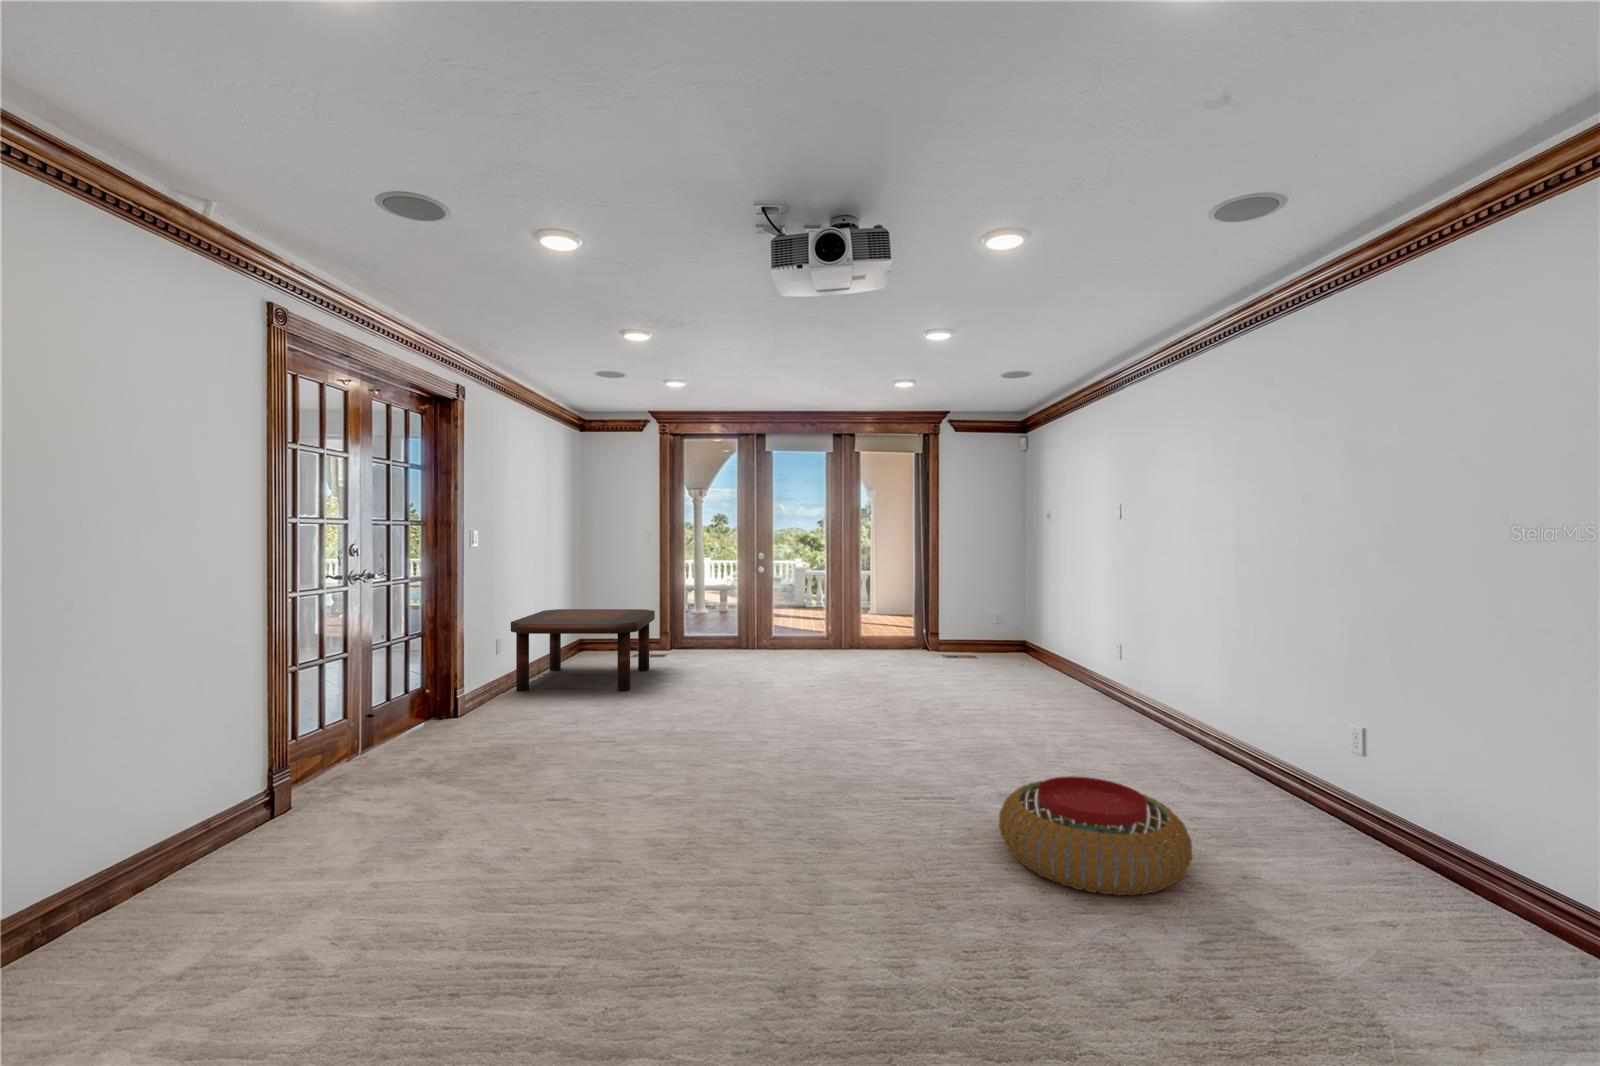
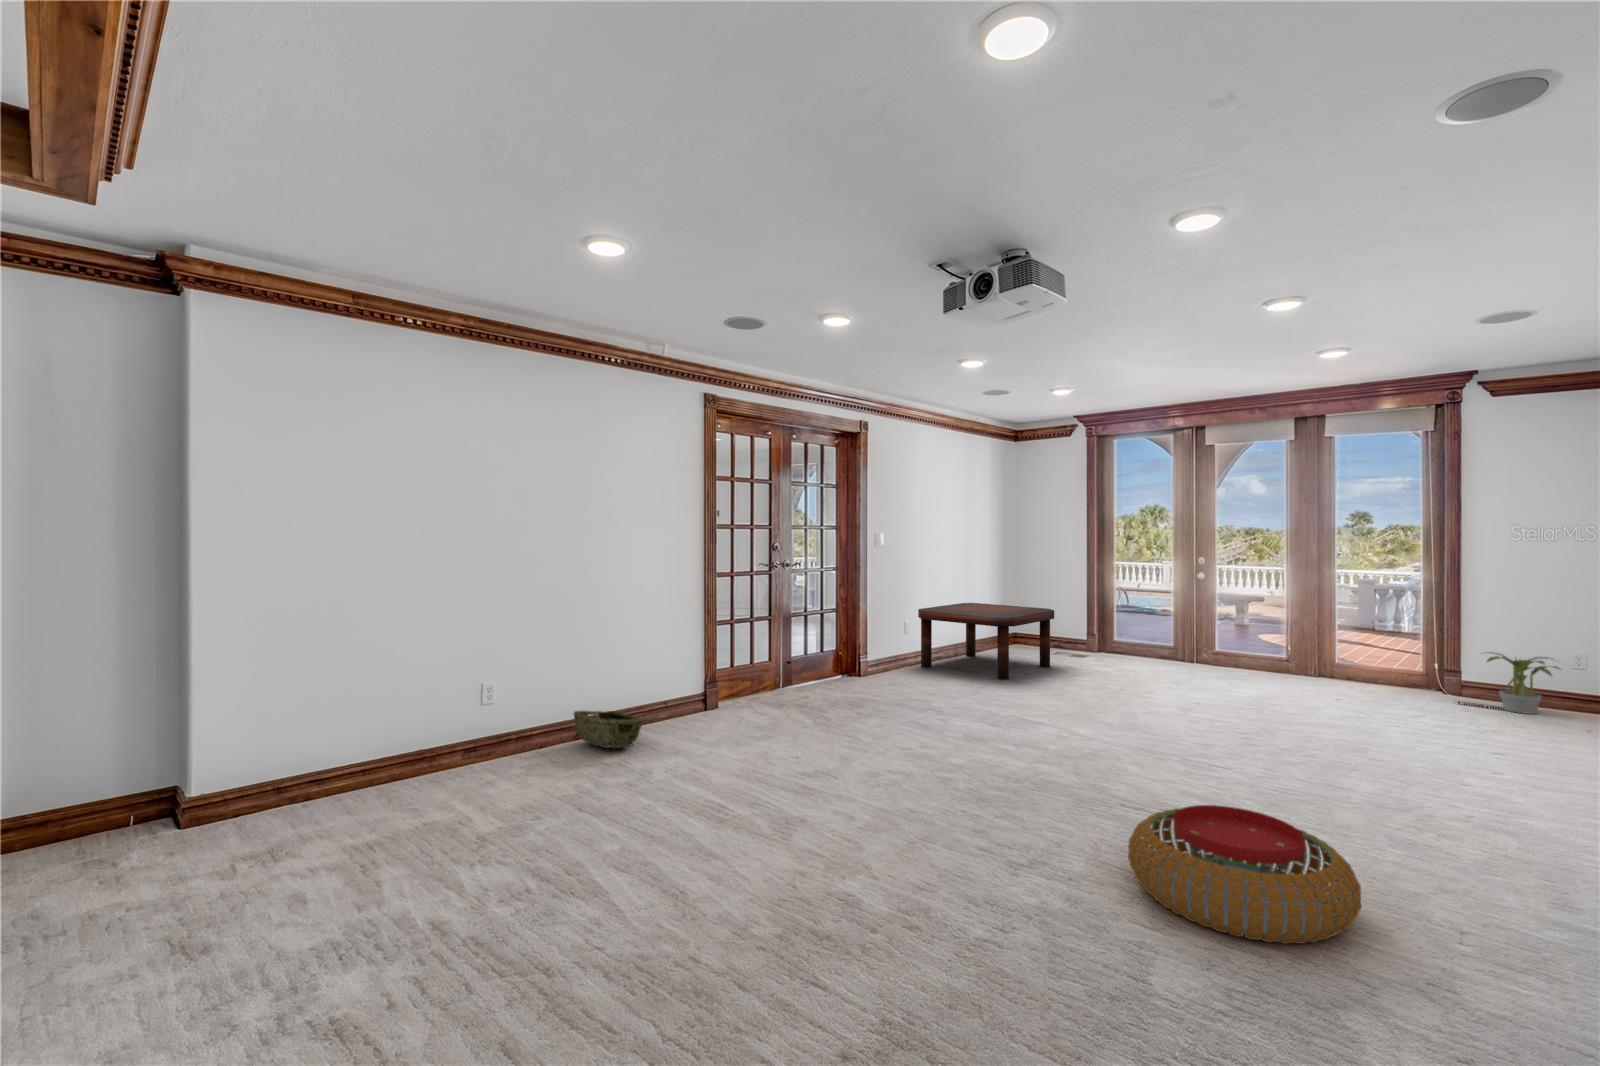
potted plant: none [954,617,996,658] -> present [1487,652,1559,714]
woven basket: none [26,870,225,958] -> present [573,711,643,748]

